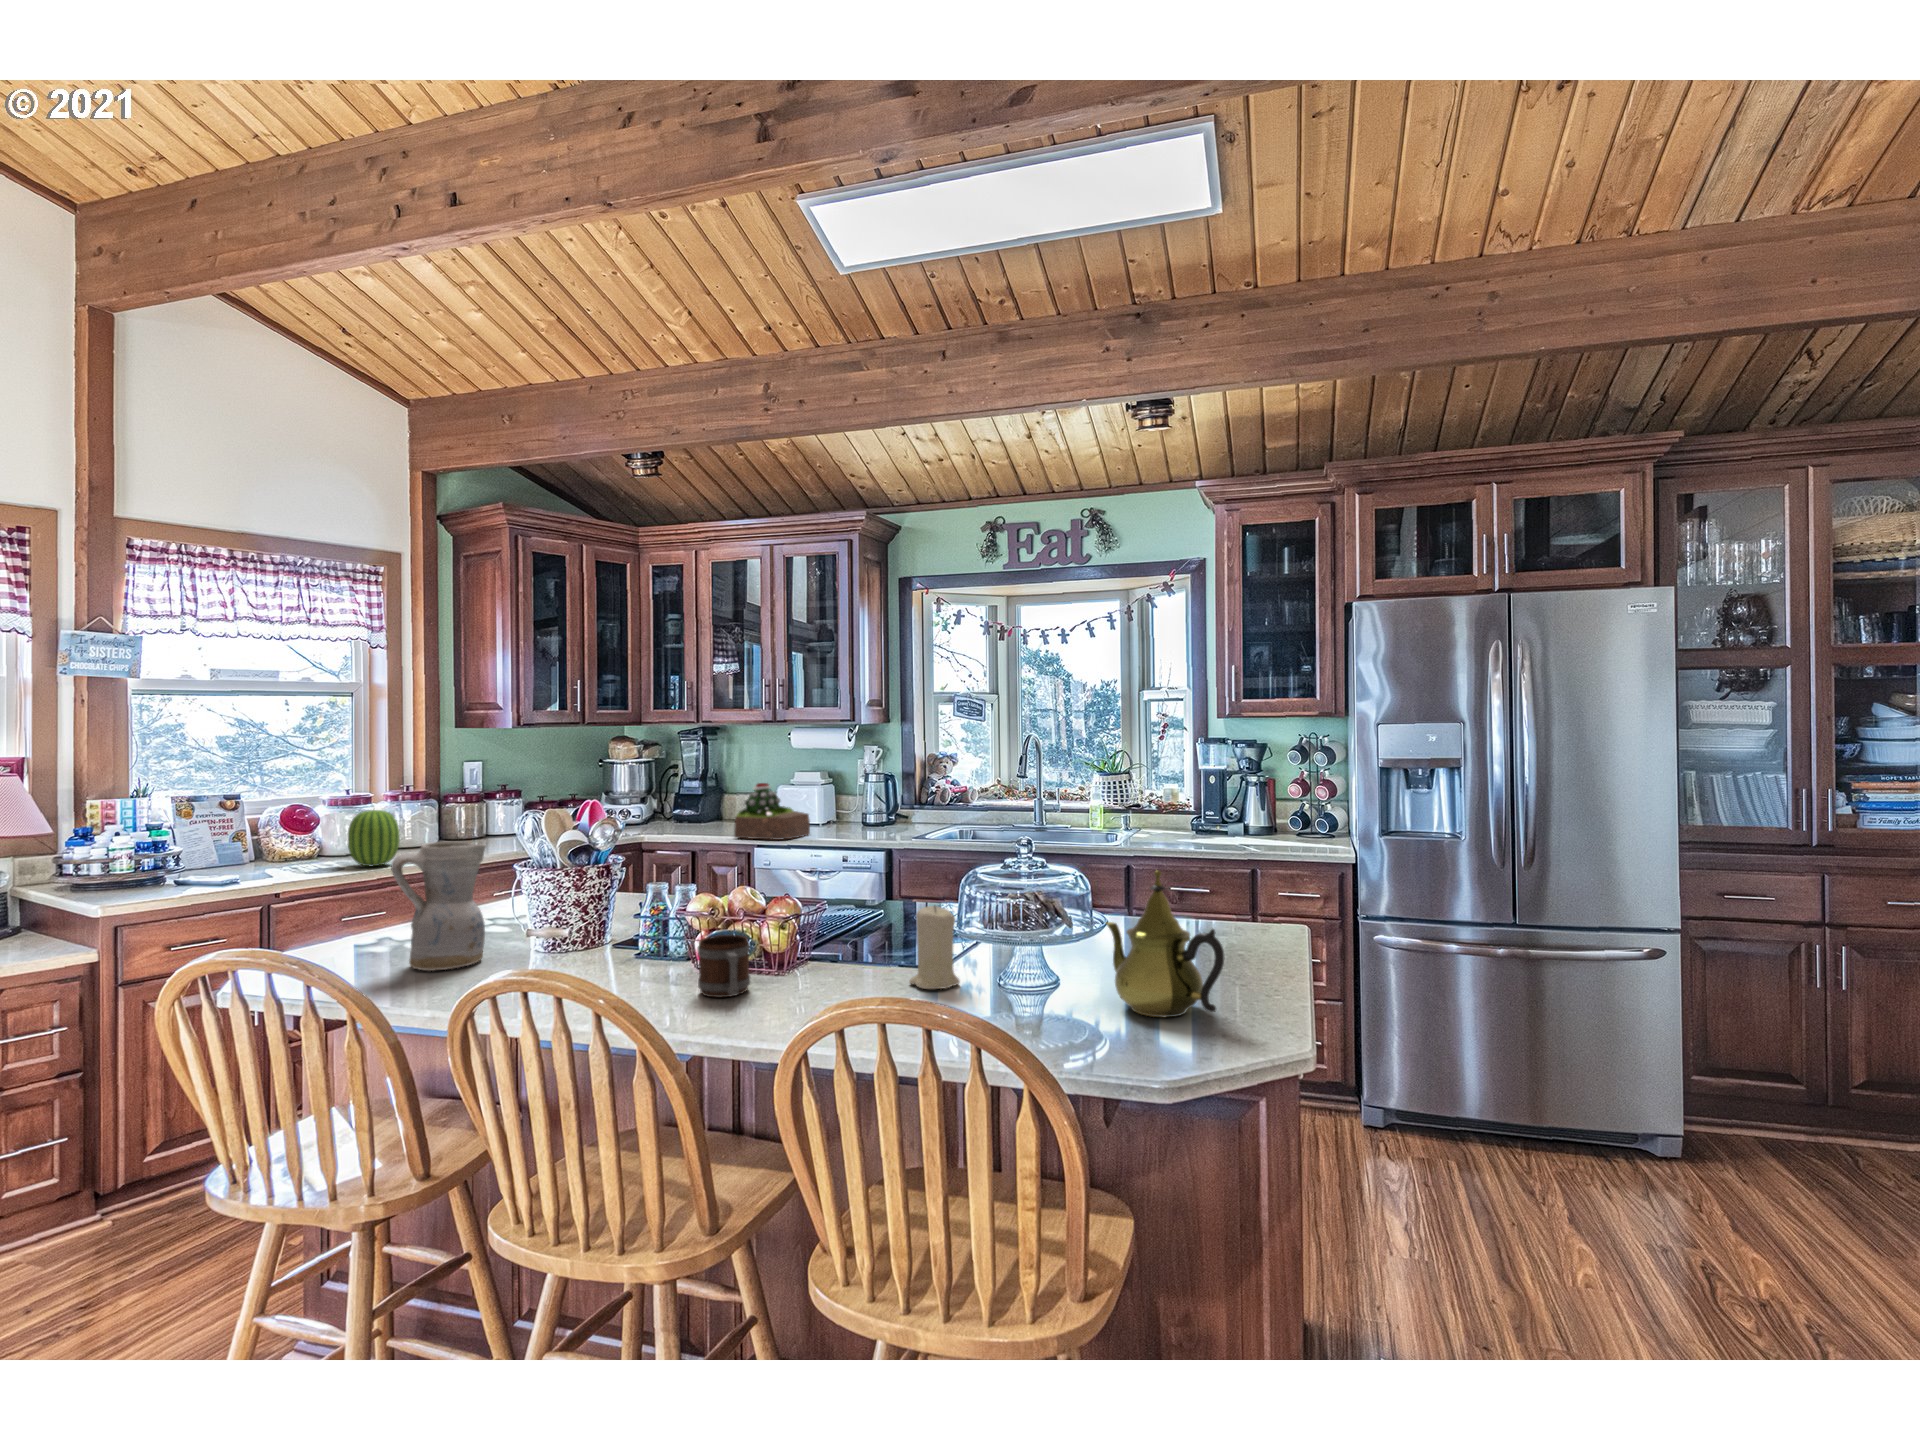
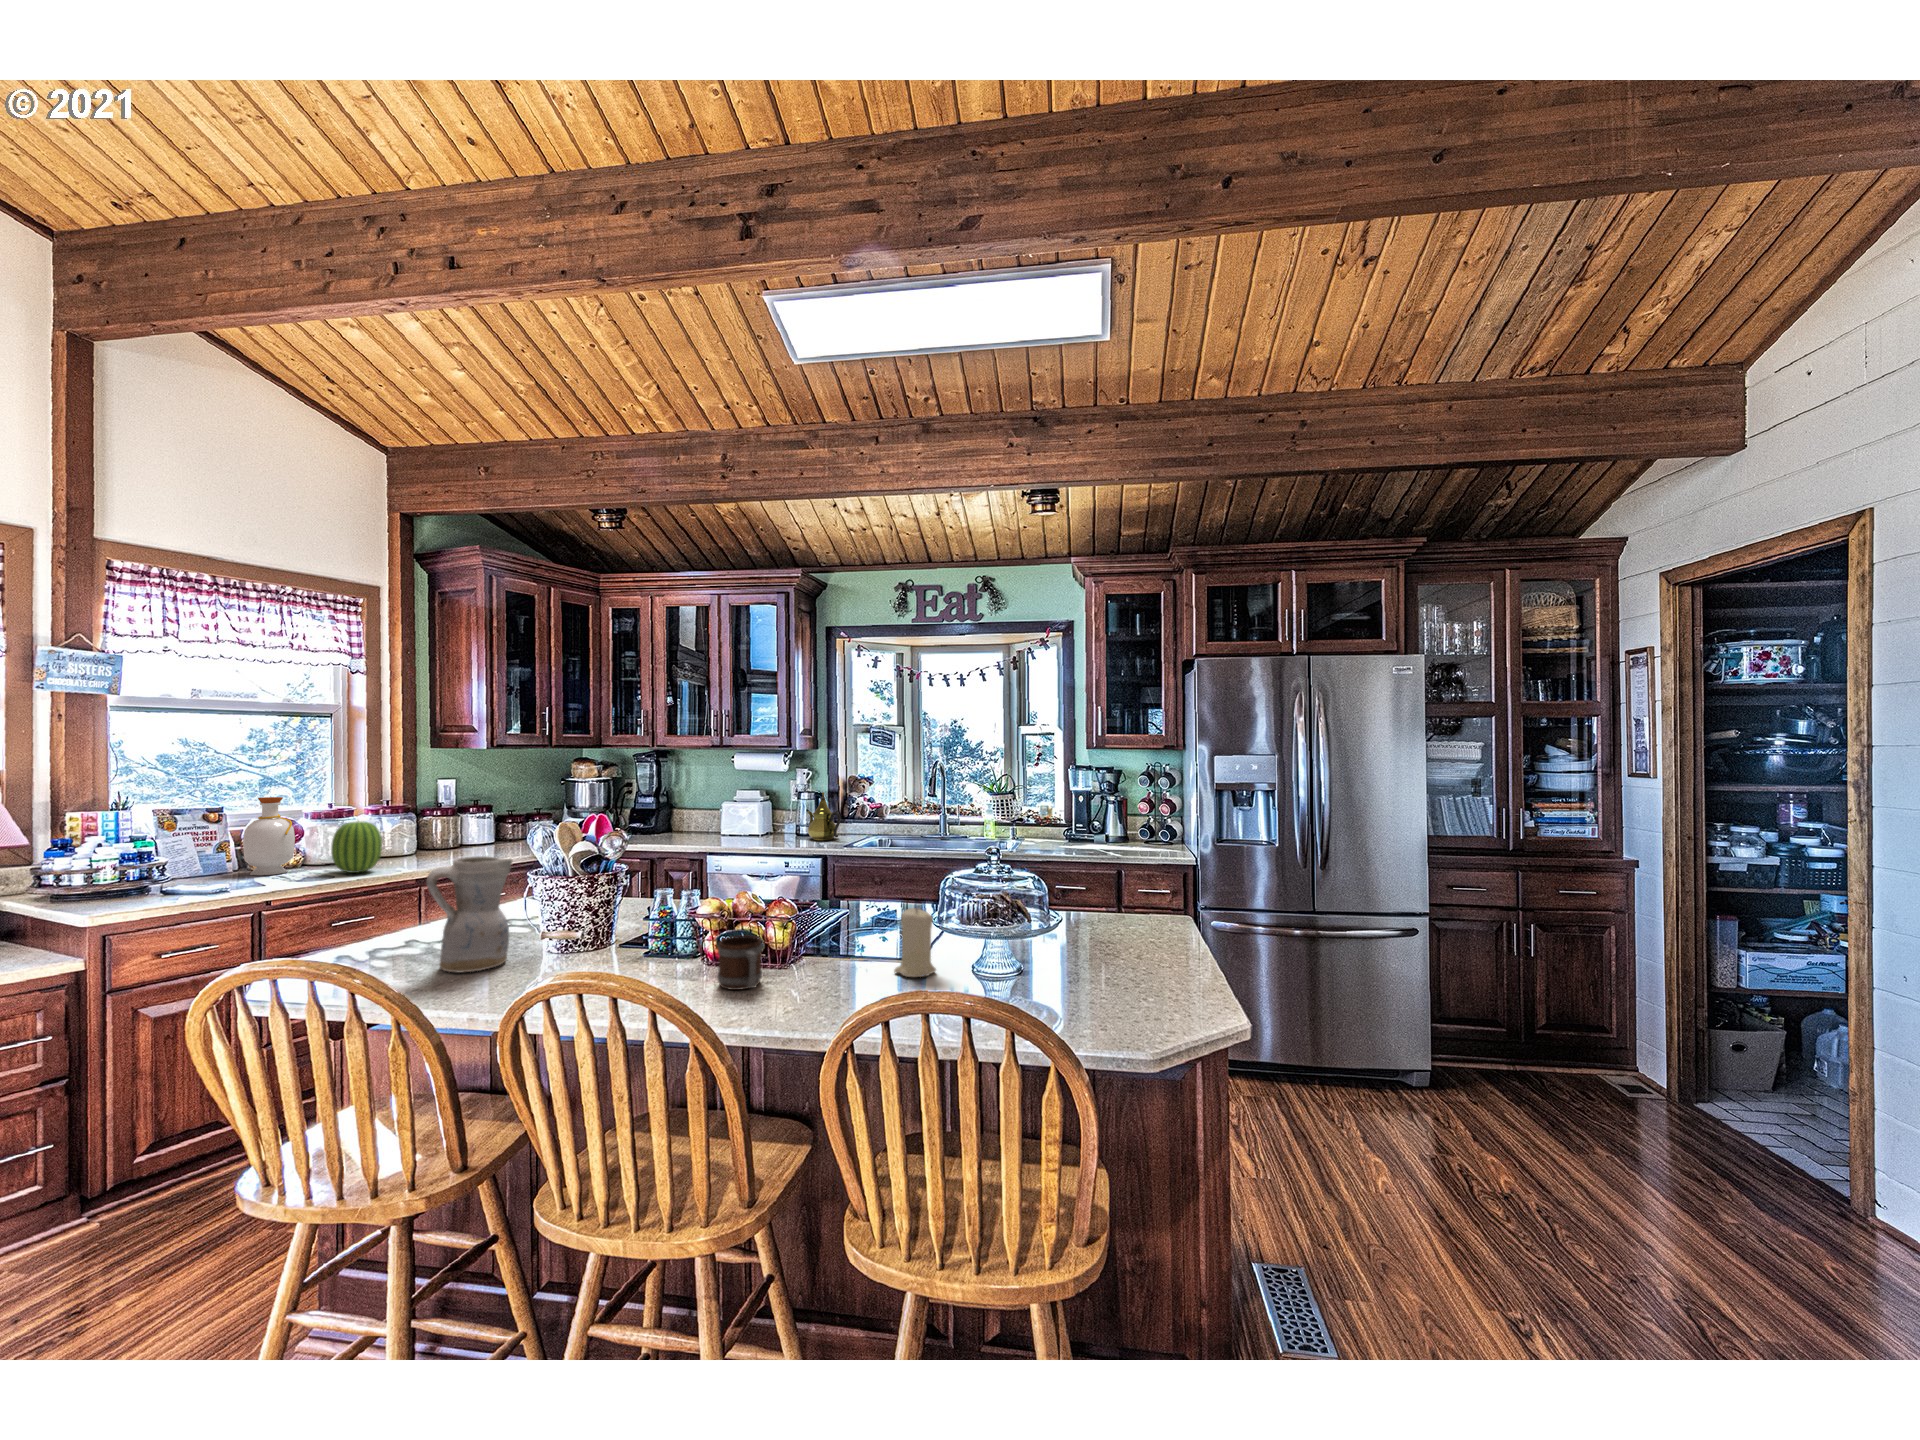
succulent plant: present [734,783,810,840] -> none [684,796,750,845]
bottle: none [261,784,313,868] -> present [243,797,295,875]
teapot: present [1106,870,1224,1017] -> present [808,792,841,840]

